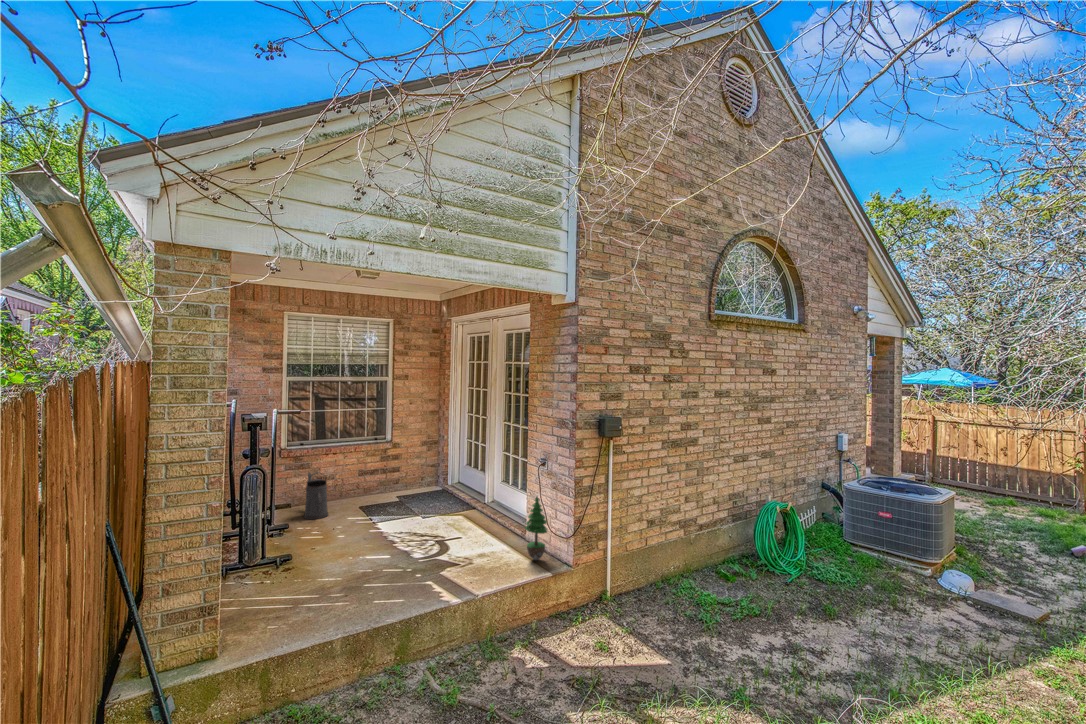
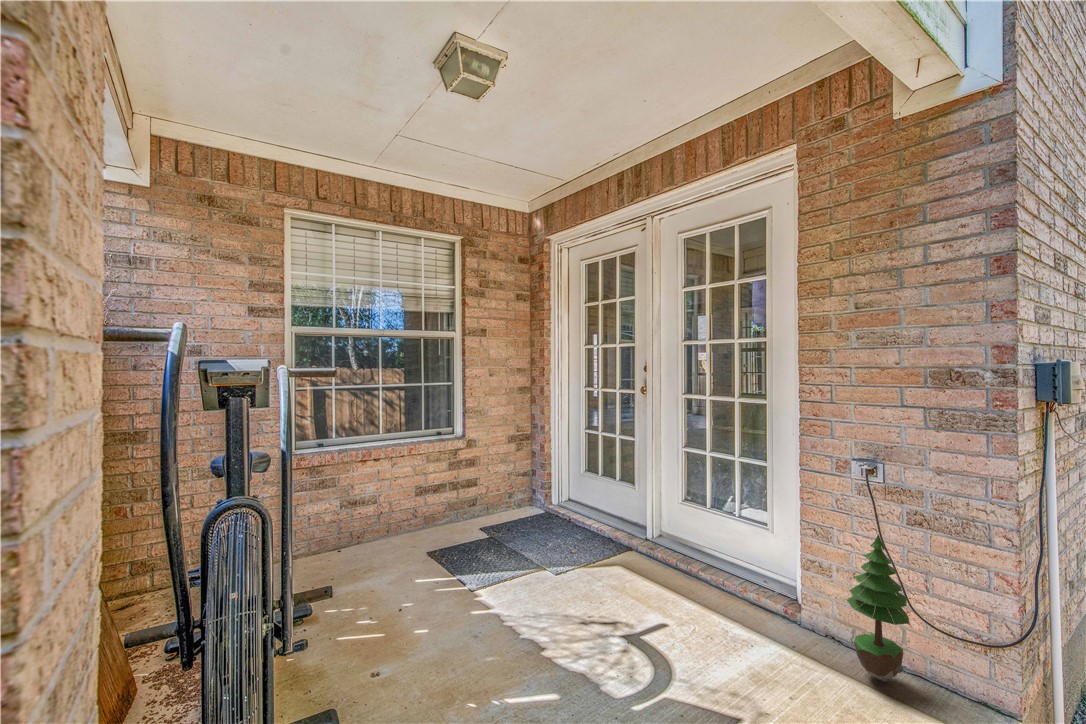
watering can: present [304,473,328,519] -> none [333,495,377,585]

